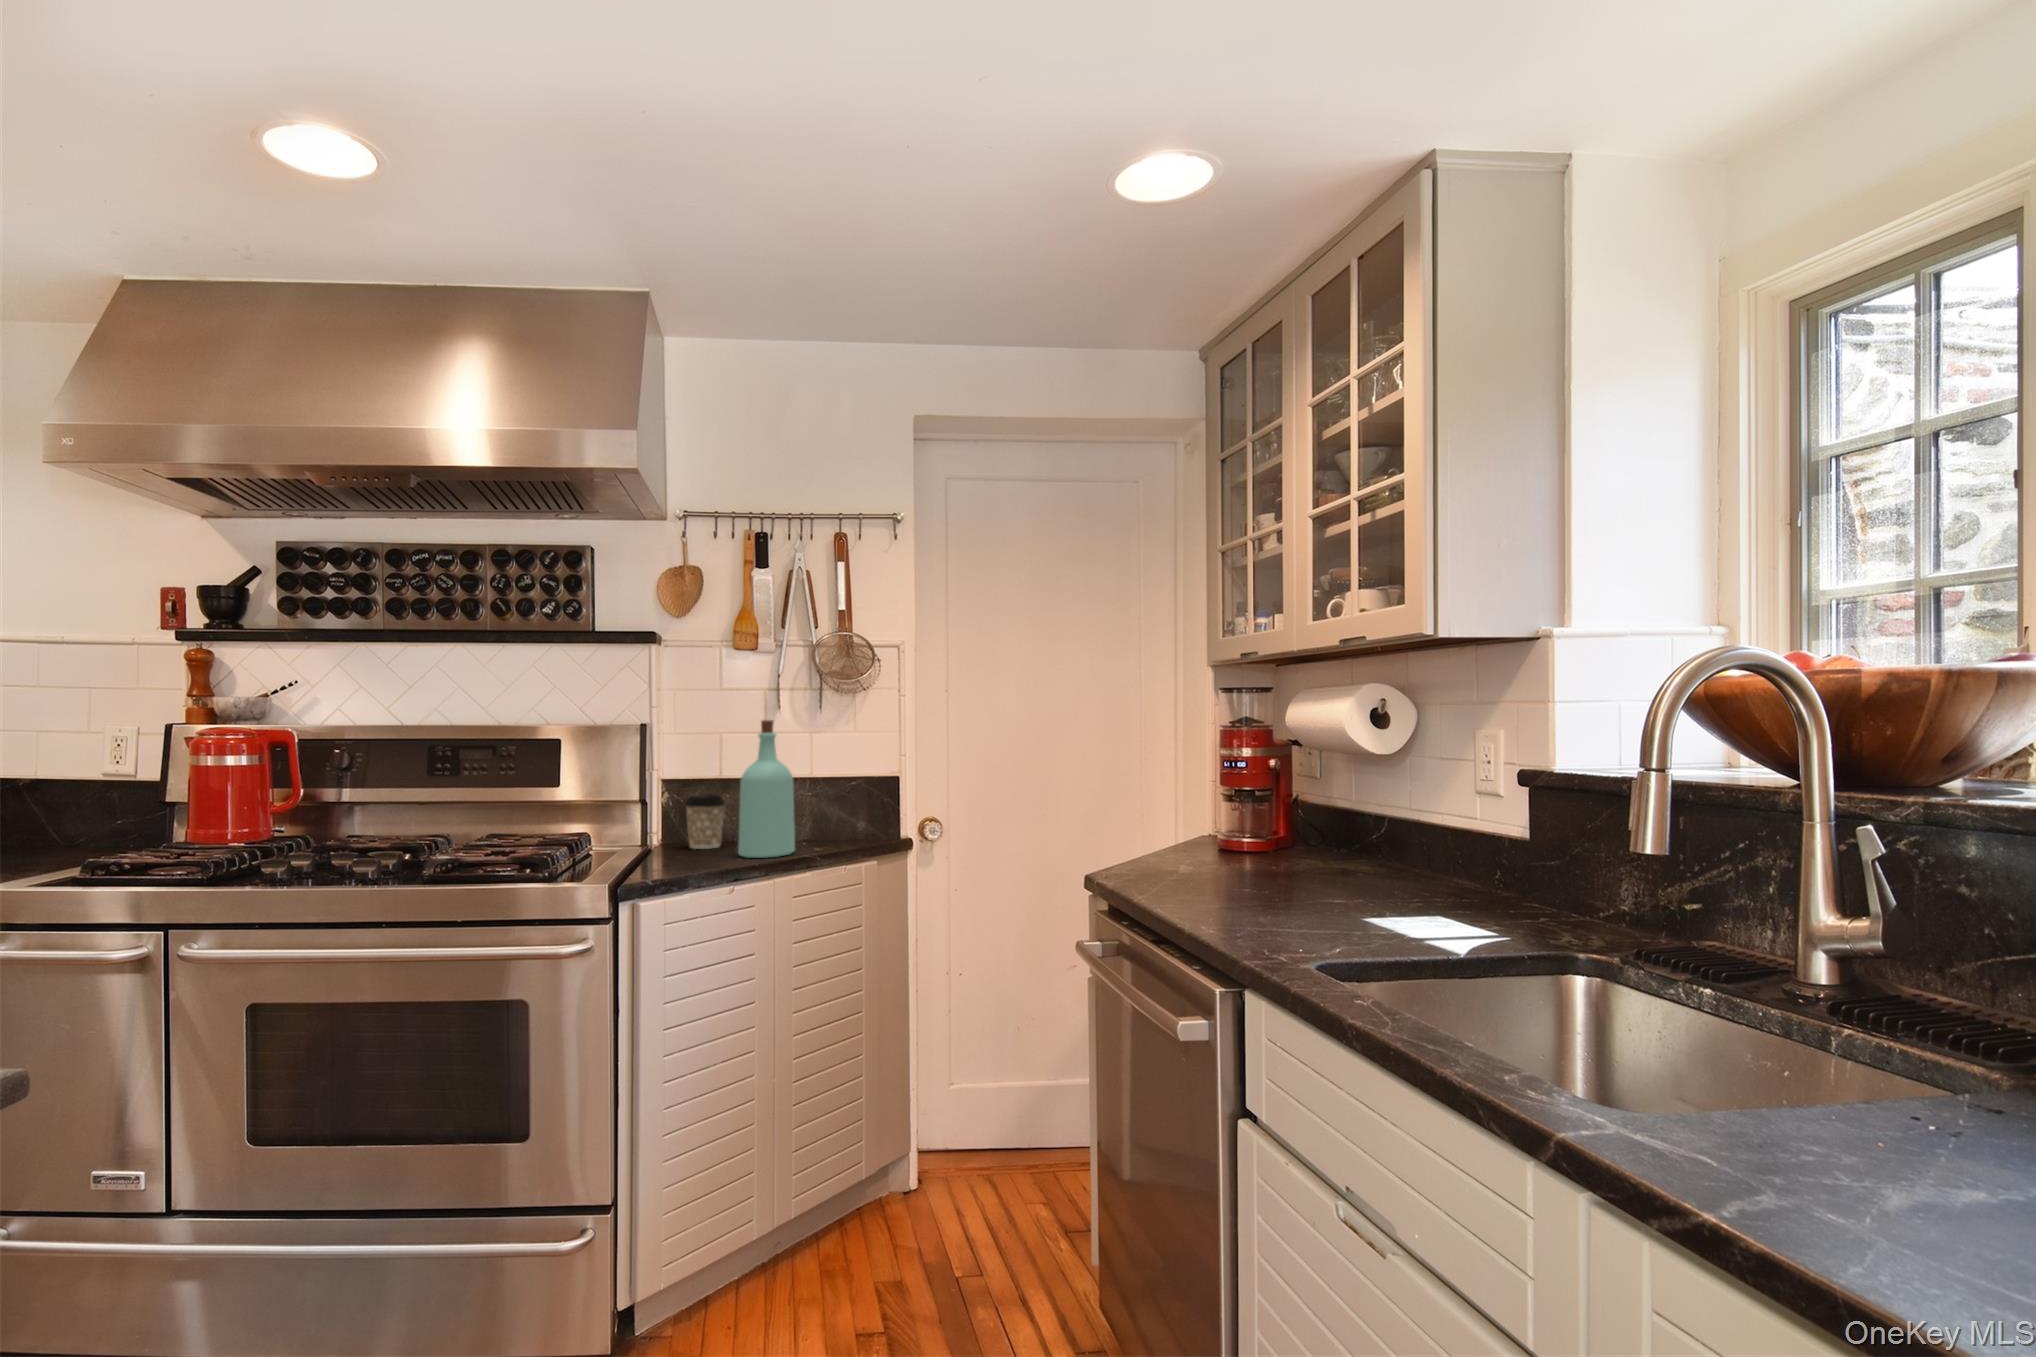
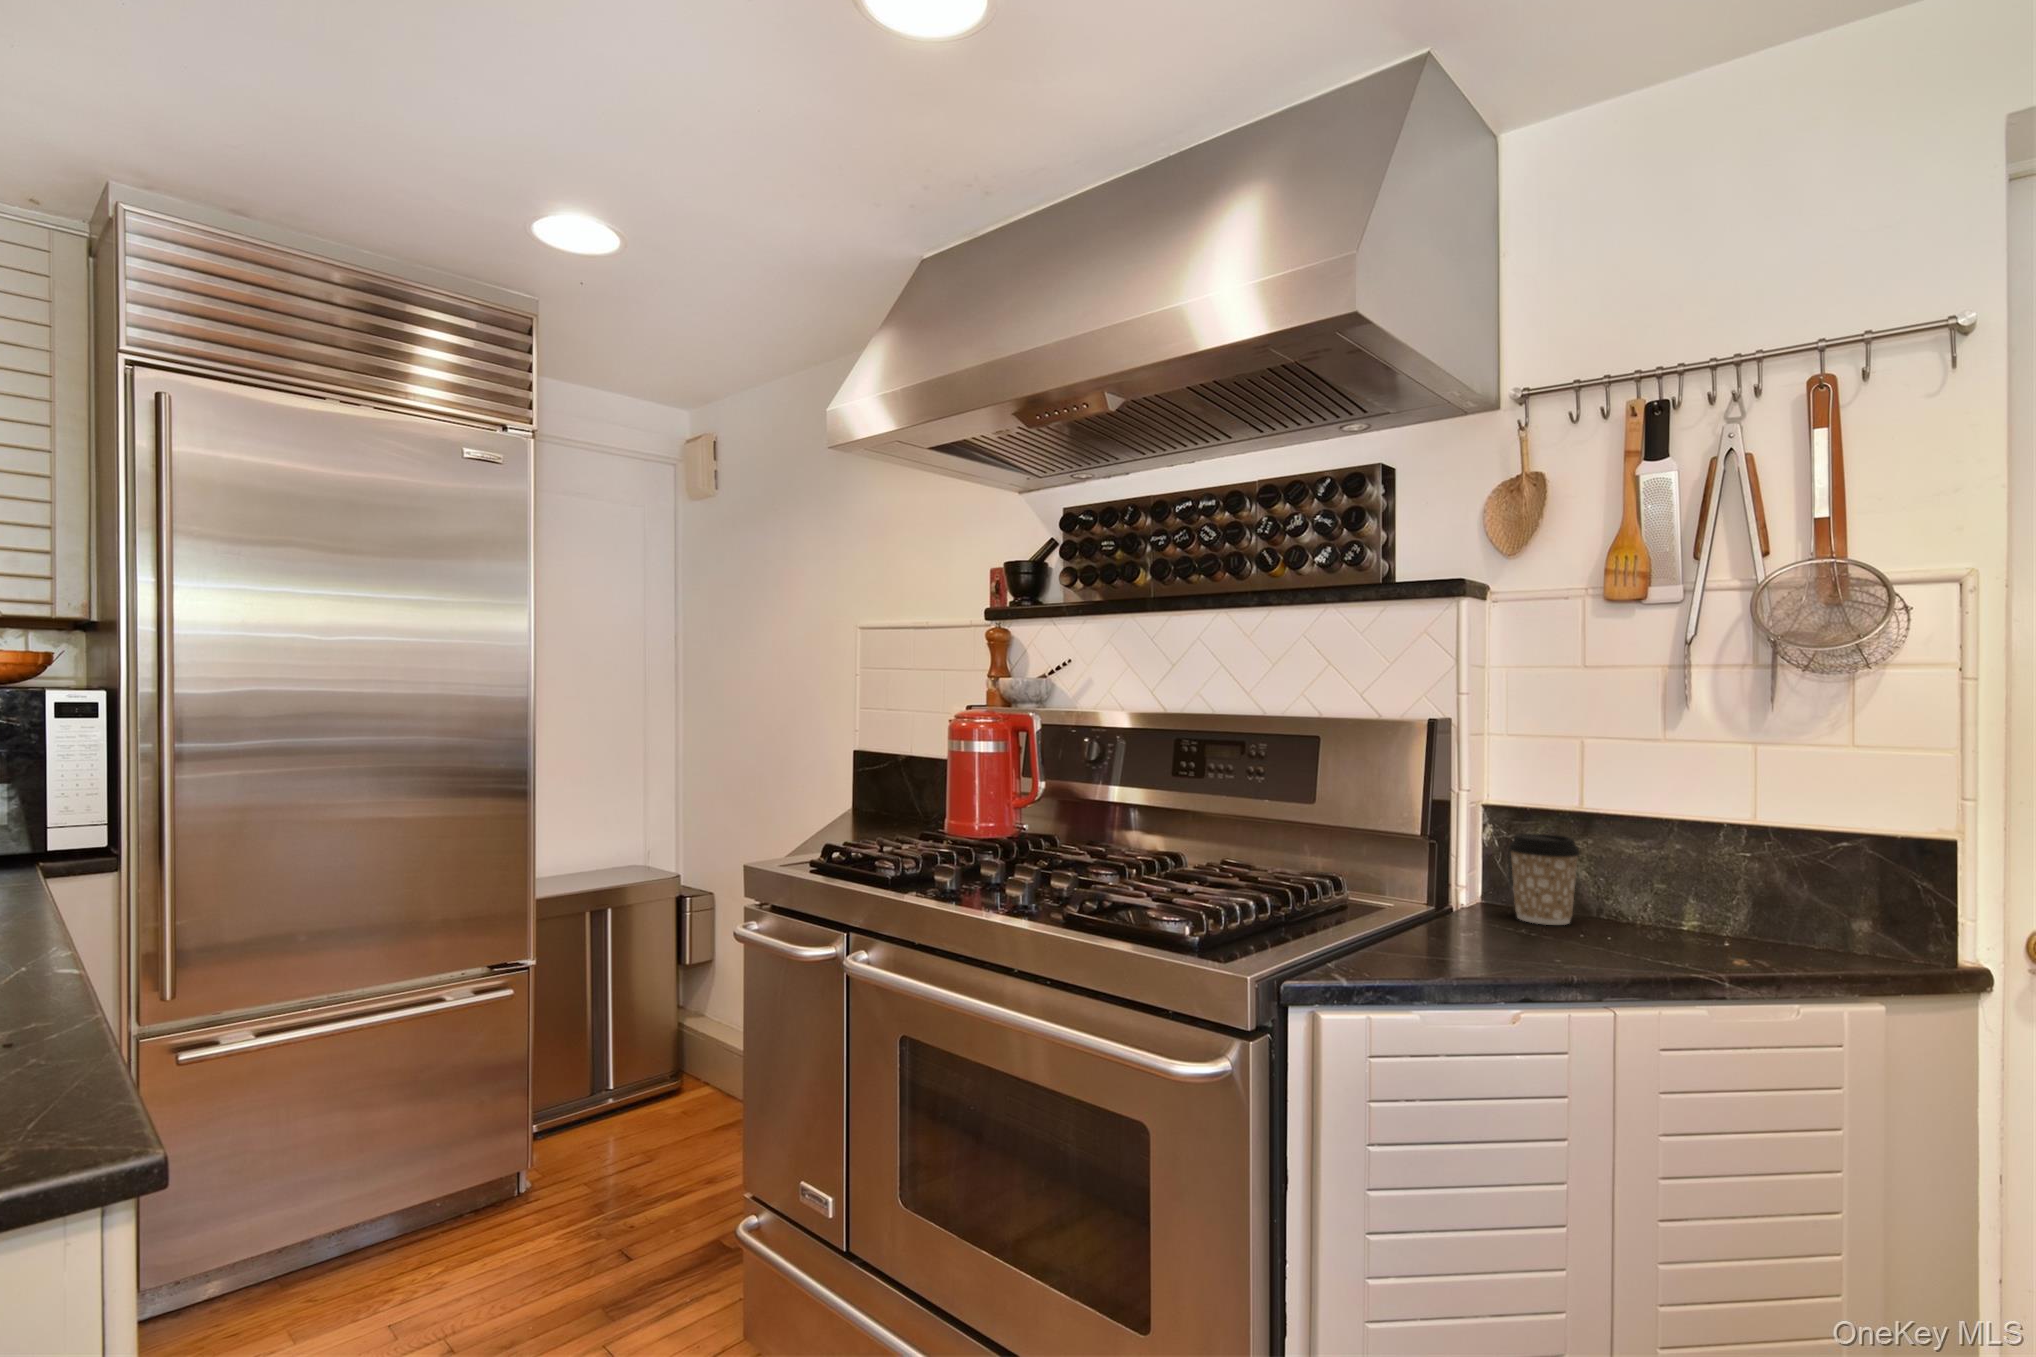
bottle: present [738,720,795,858] -> none [1590,718,1709,969]

